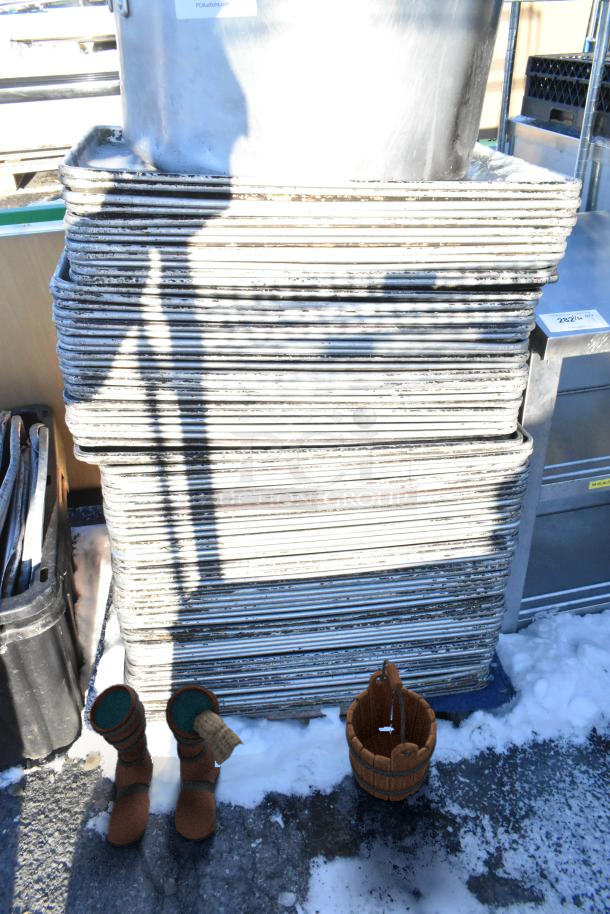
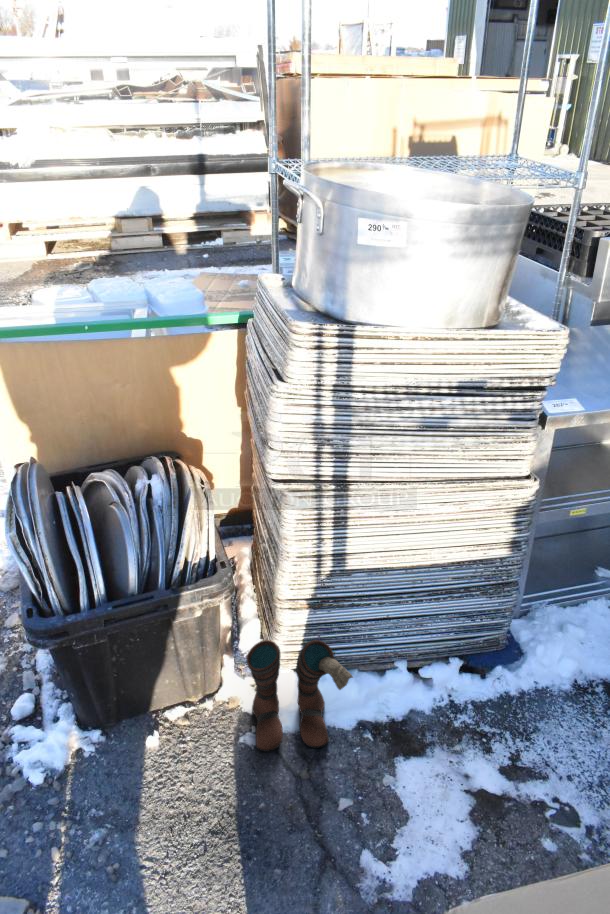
wooden bucket: present [345,659,437,801] -> none [413,624,476,723]

